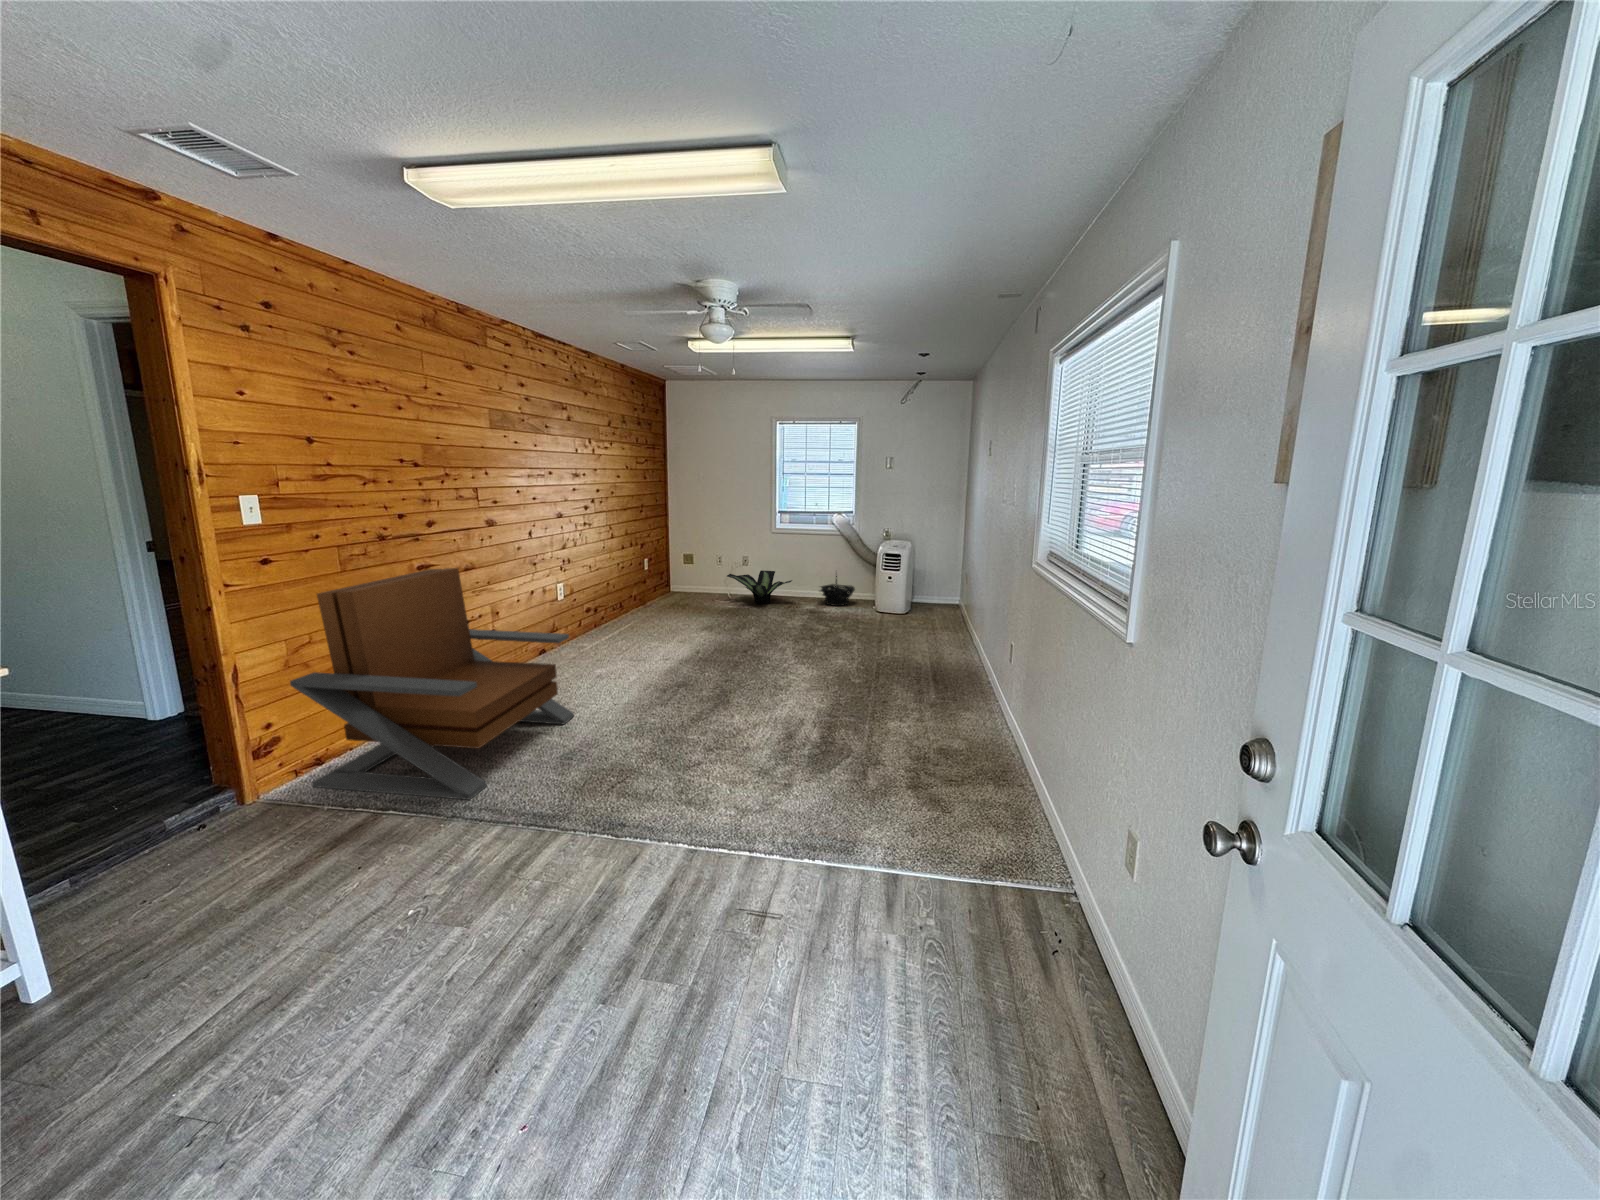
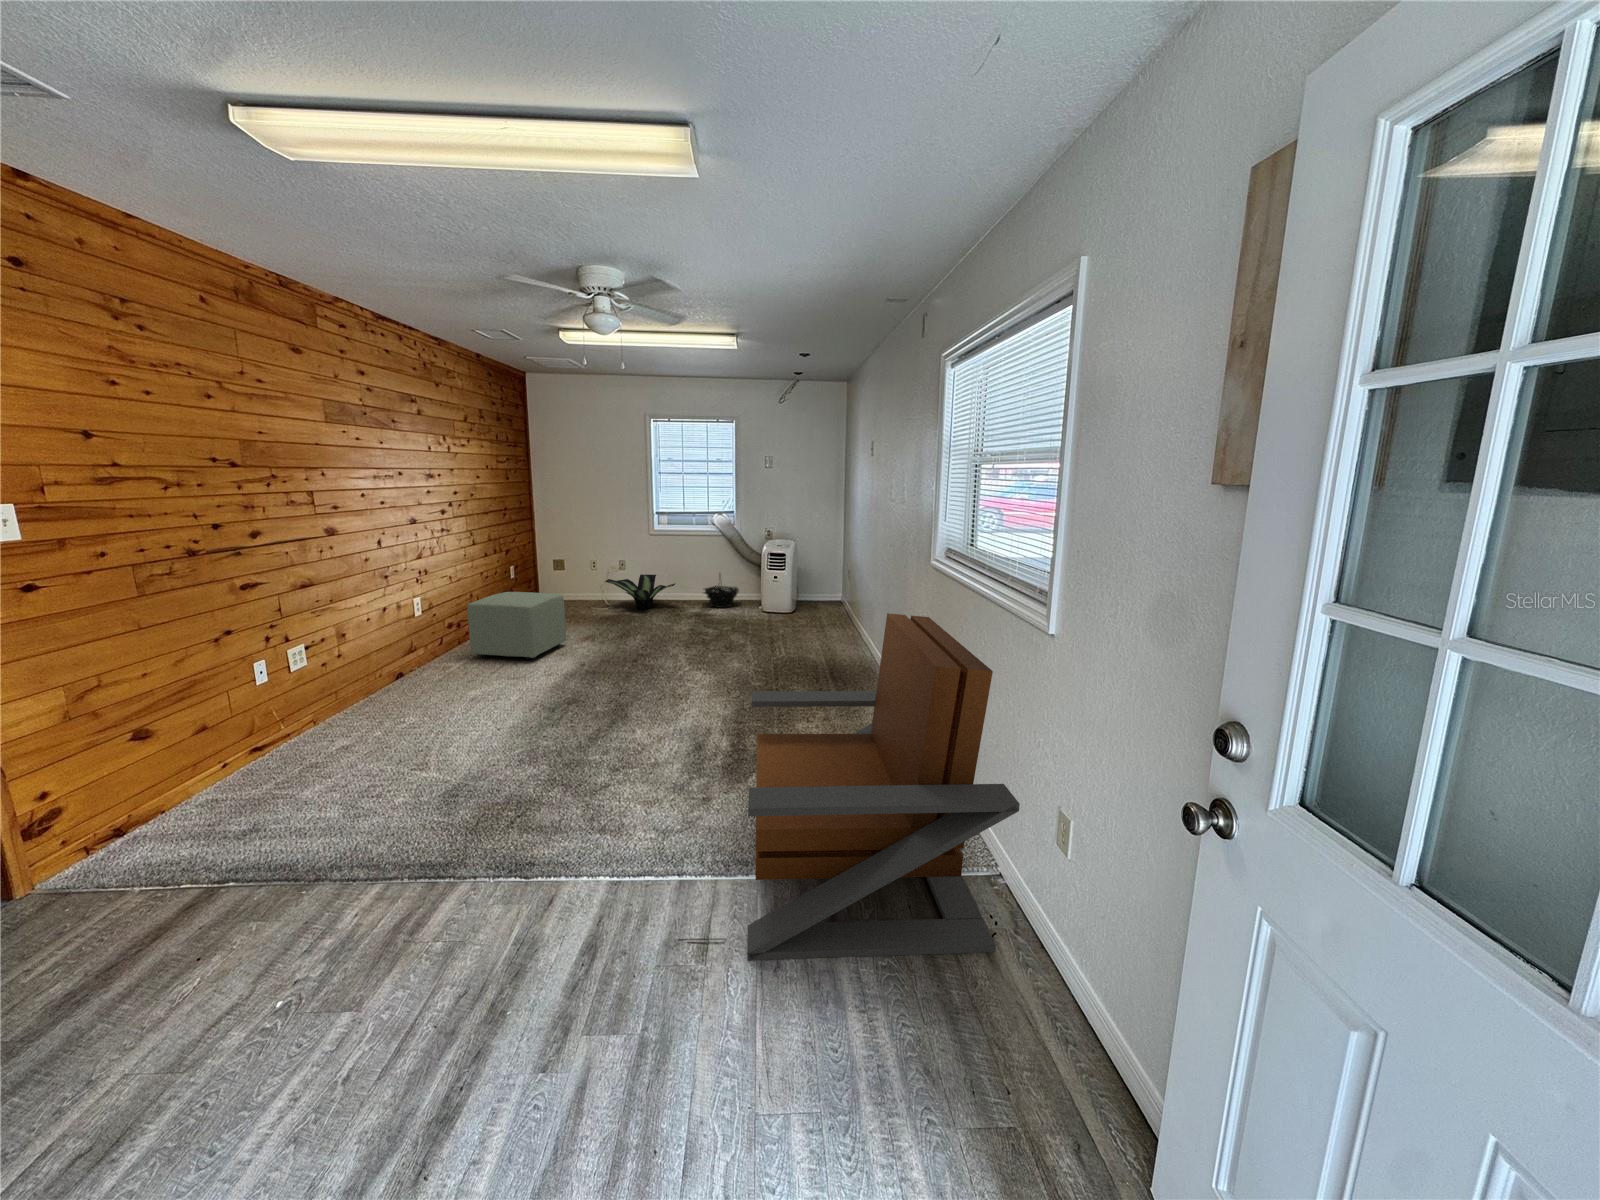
lounge chair: present [290,568,574,800] -> present [747,613,1020,960]
ottoman: none [599,582,685,646] -> present [467,592,566,660]

